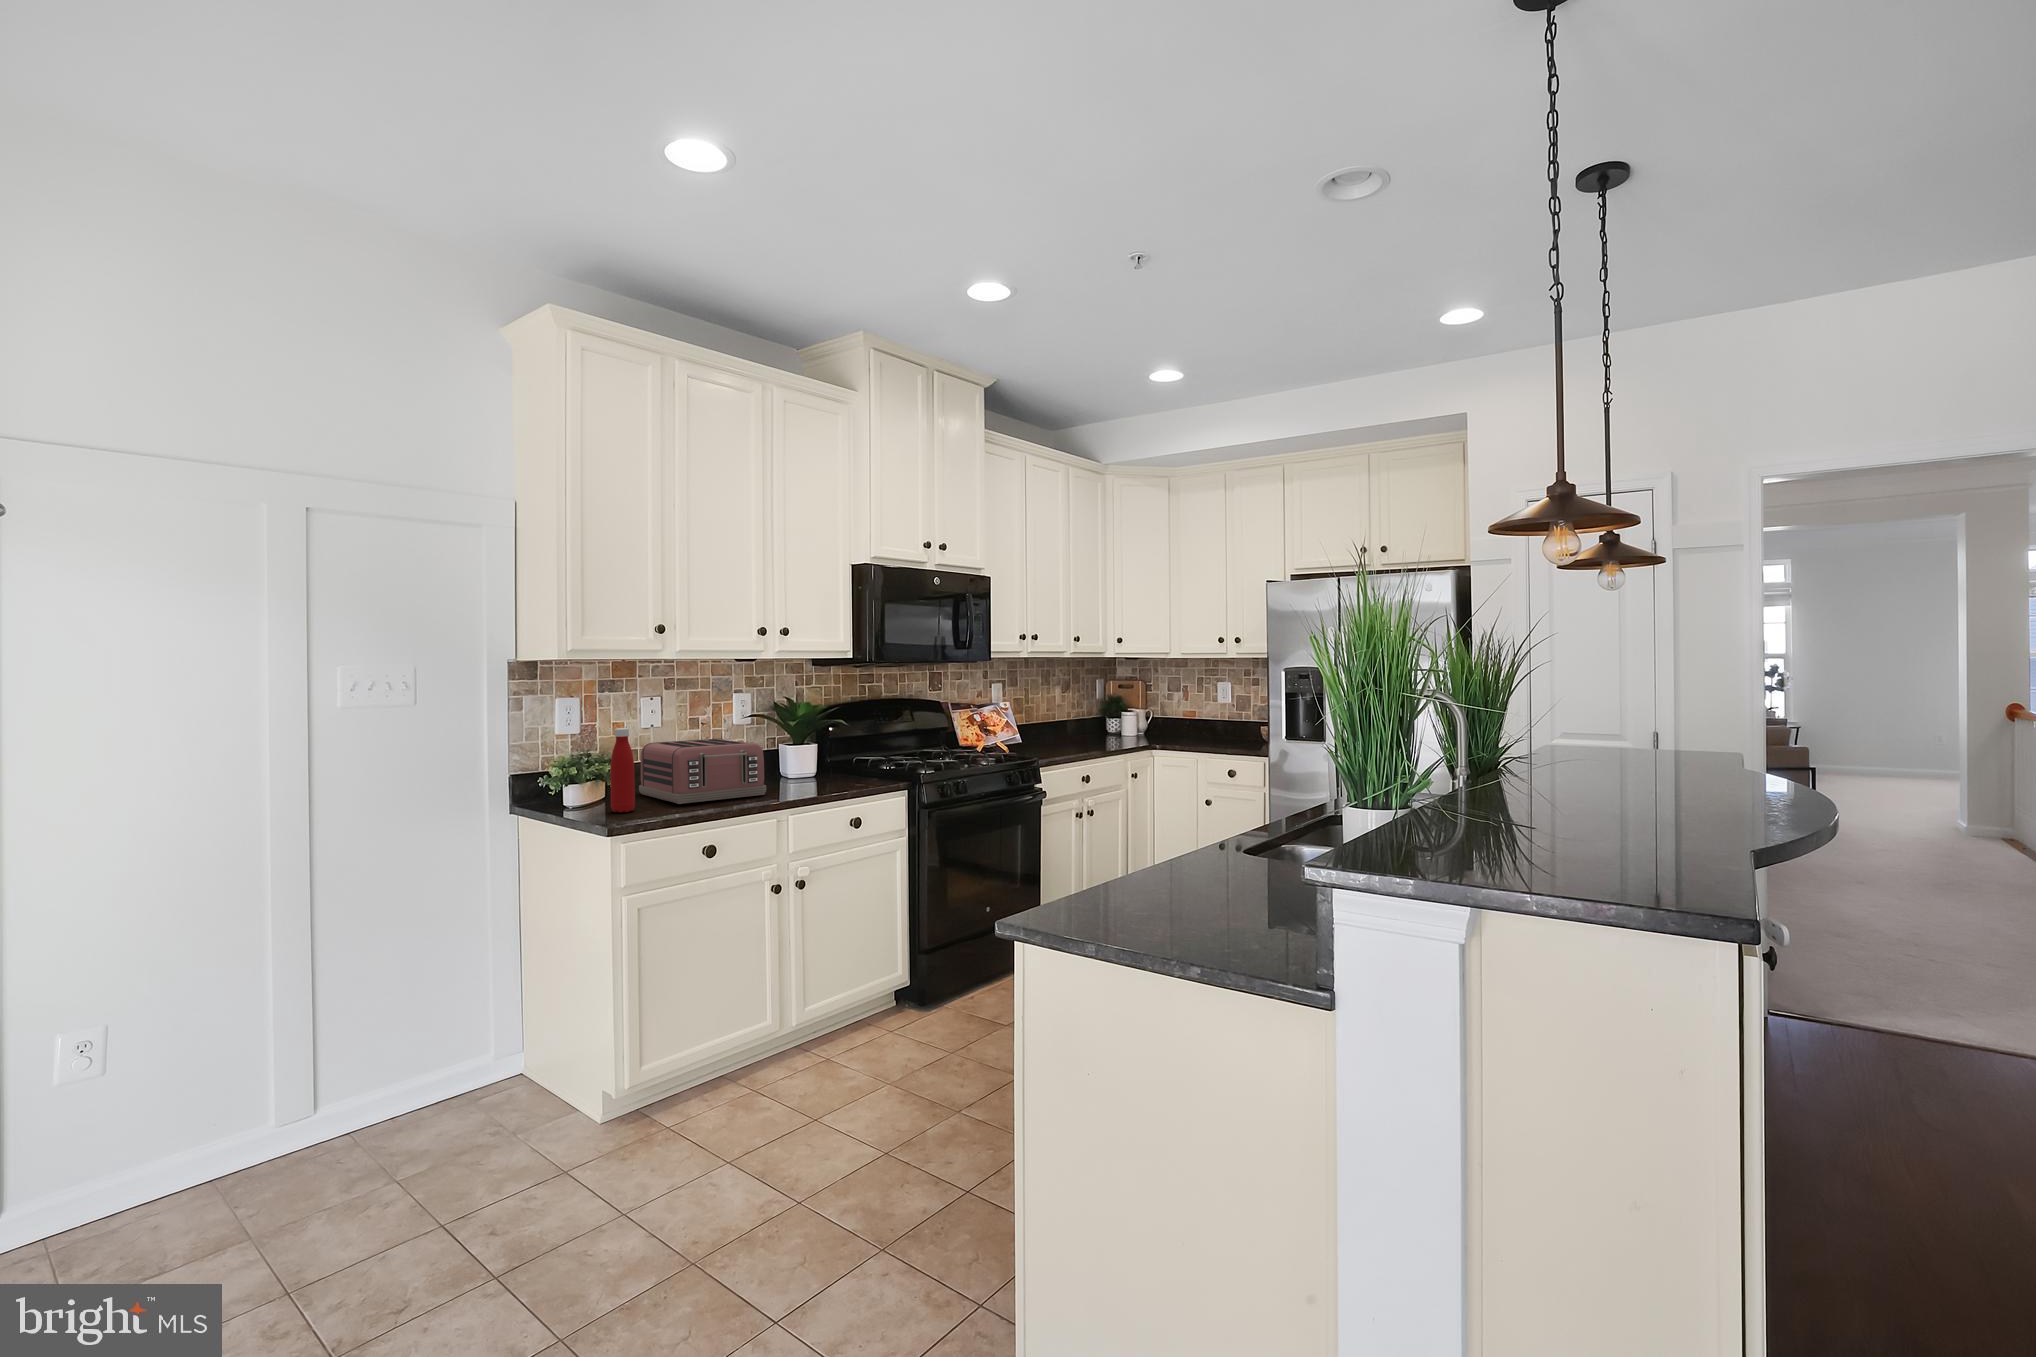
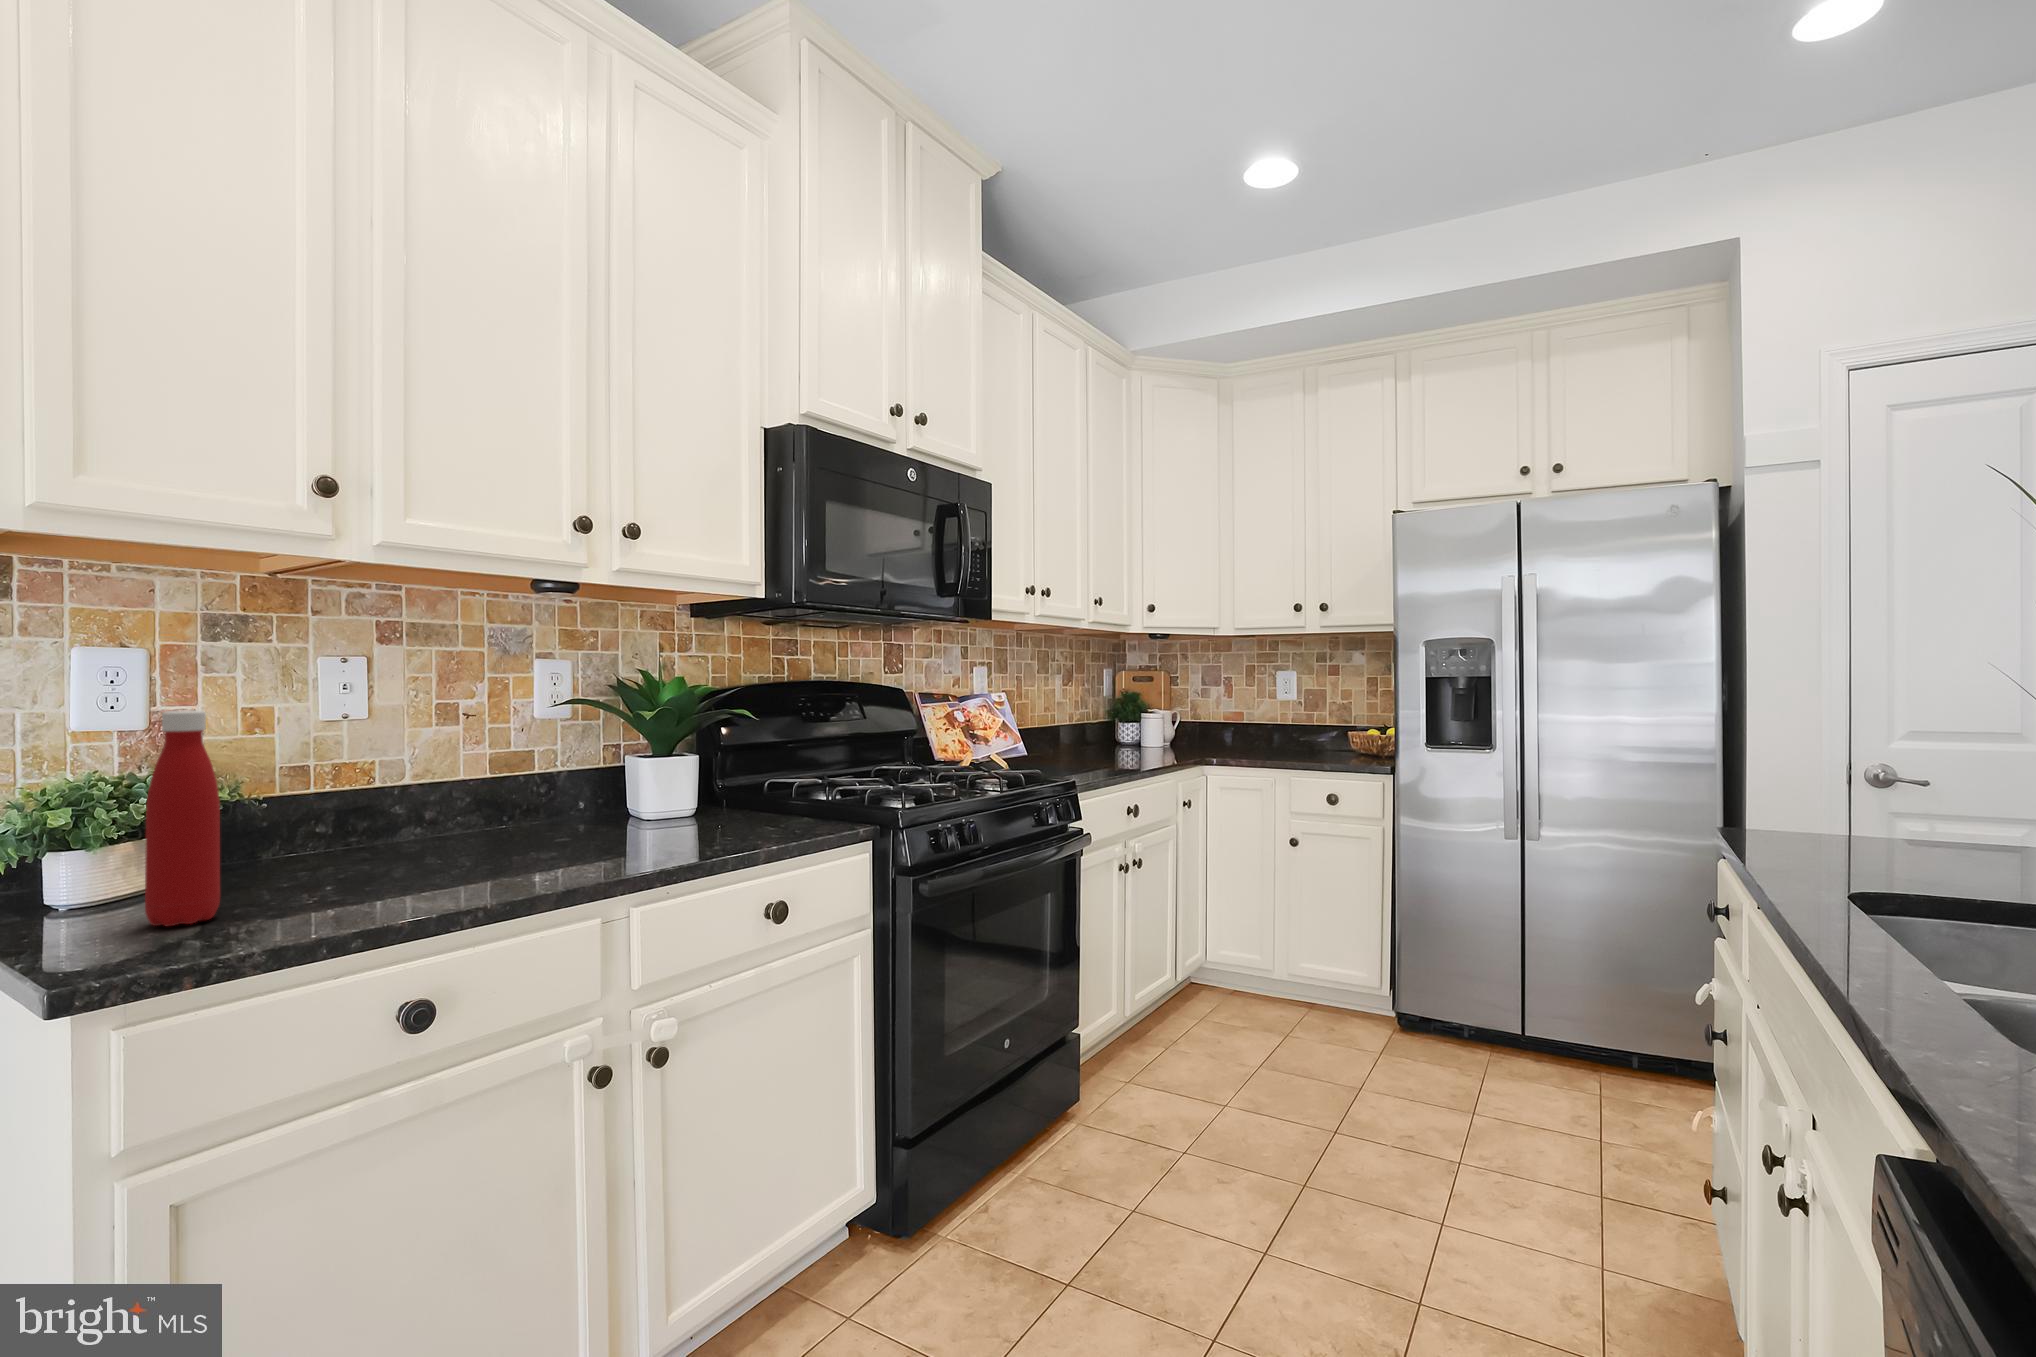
toaster: present [639,738,766,804] -> none [285,742,580,895]

